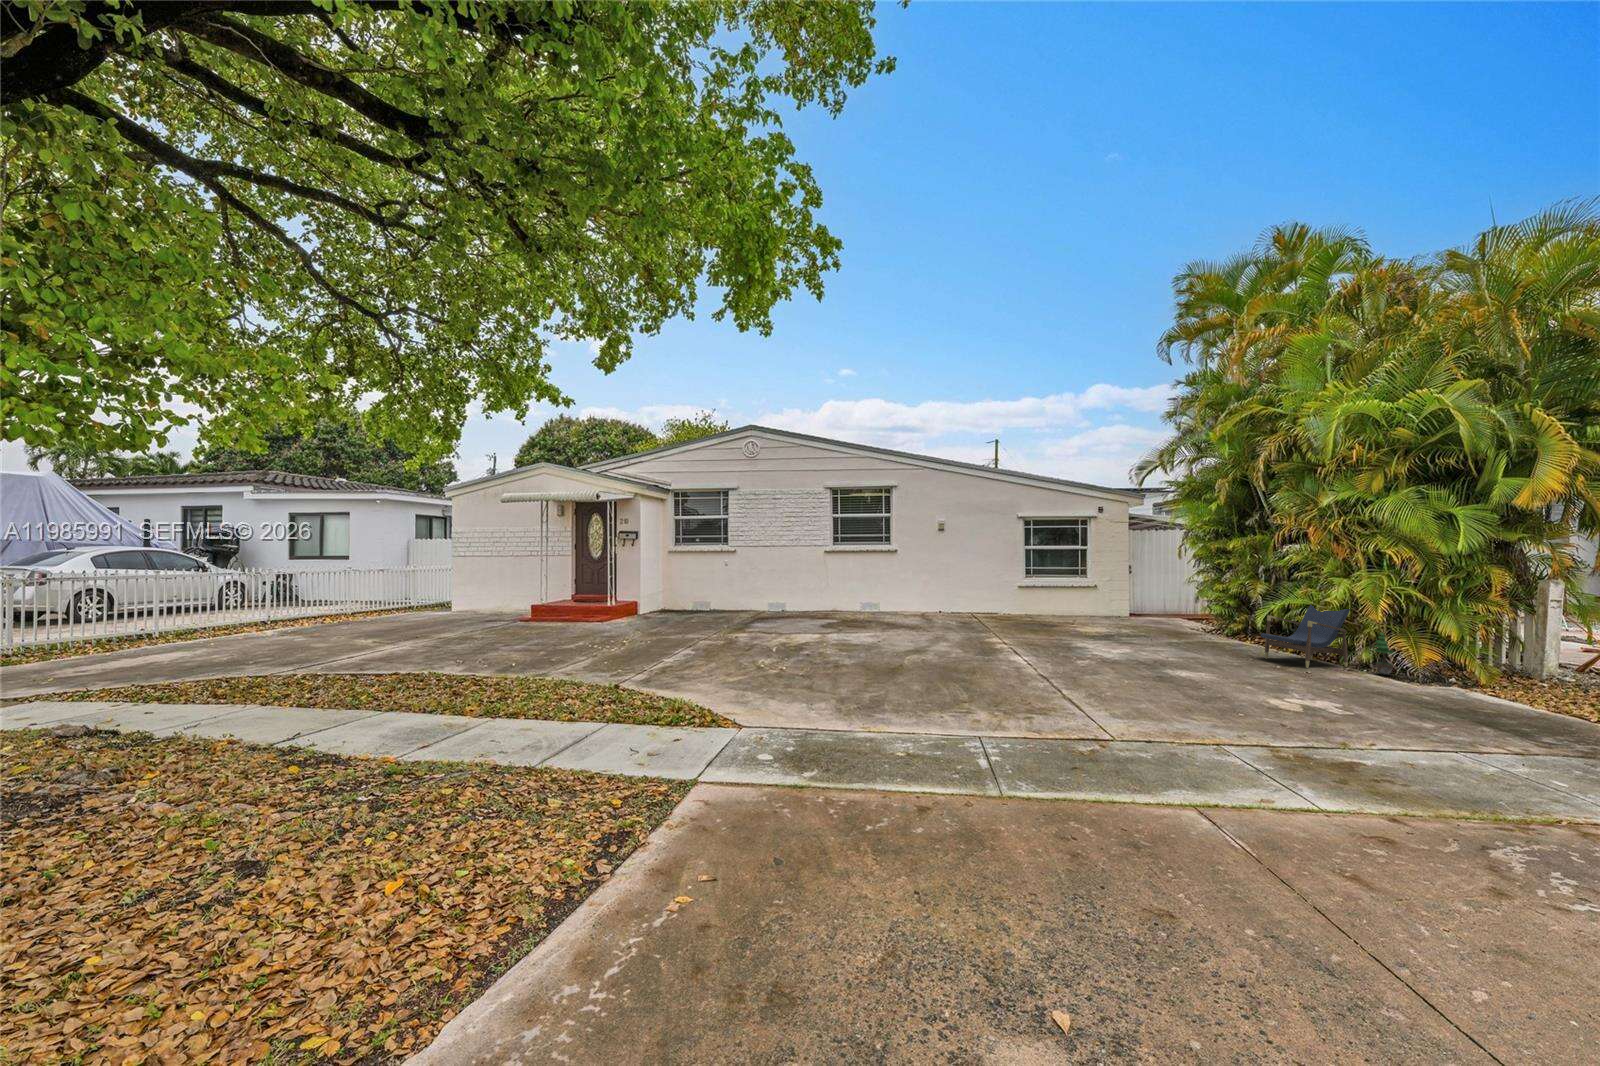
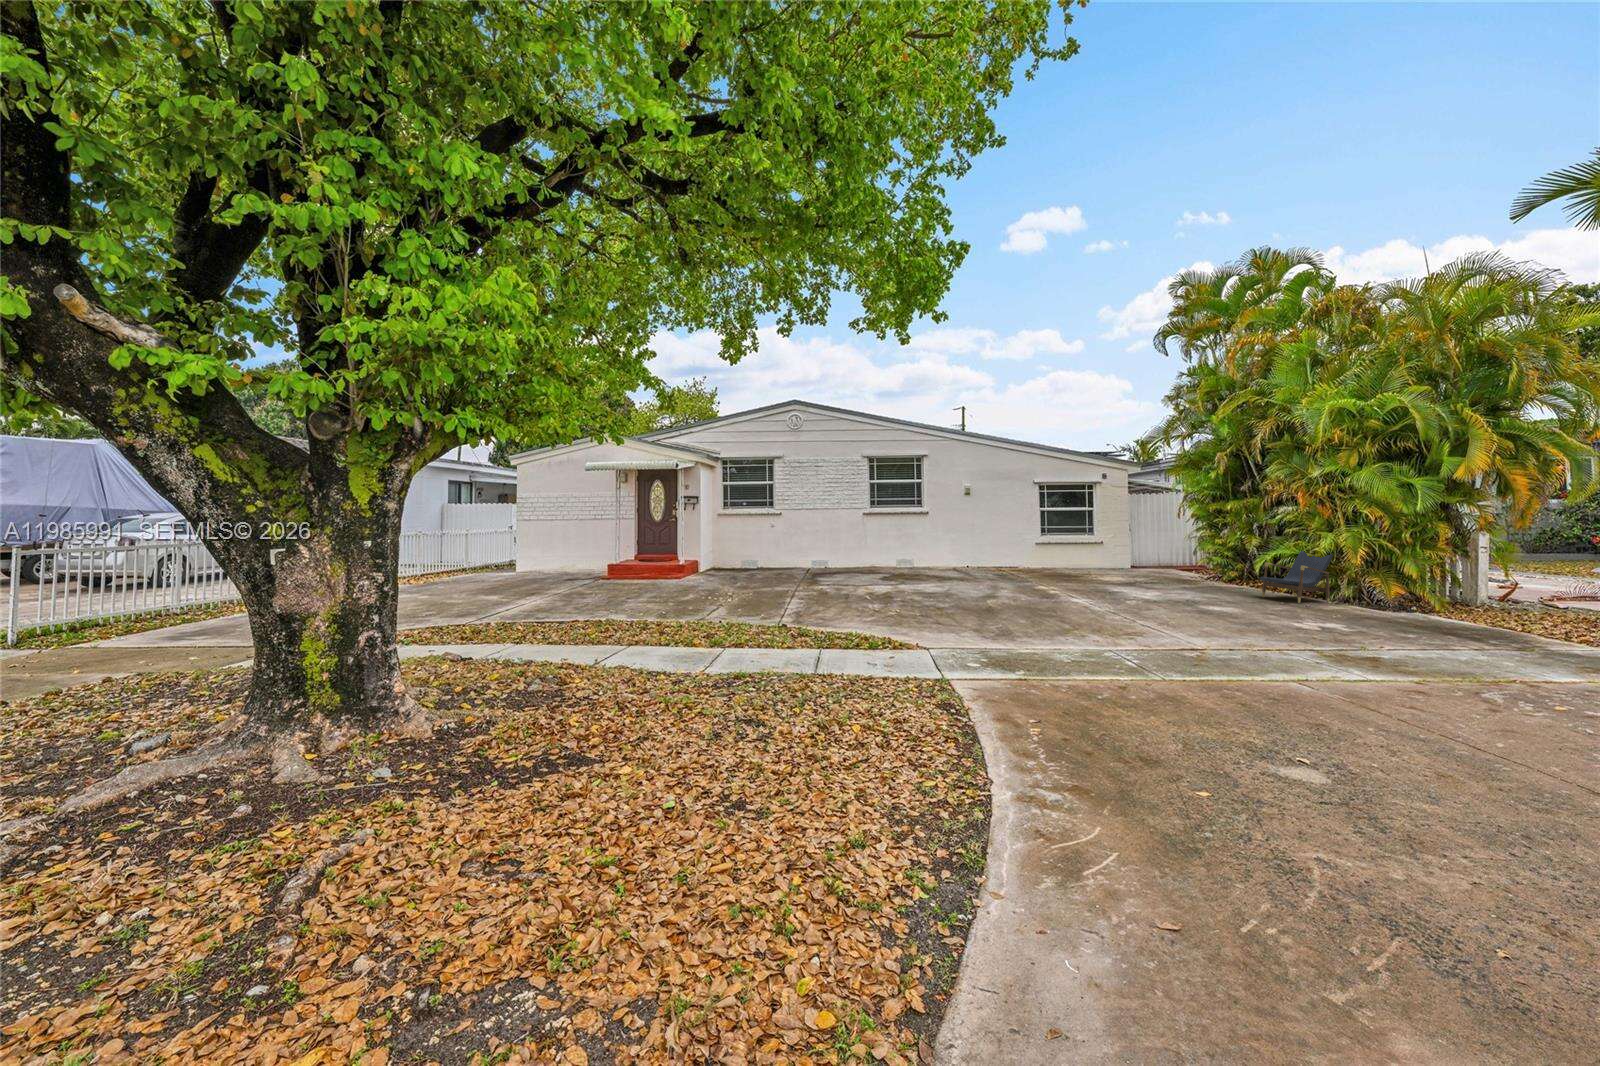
potted tree: present [1375,633,1395,675] -> none [1351,568,1369,607]

